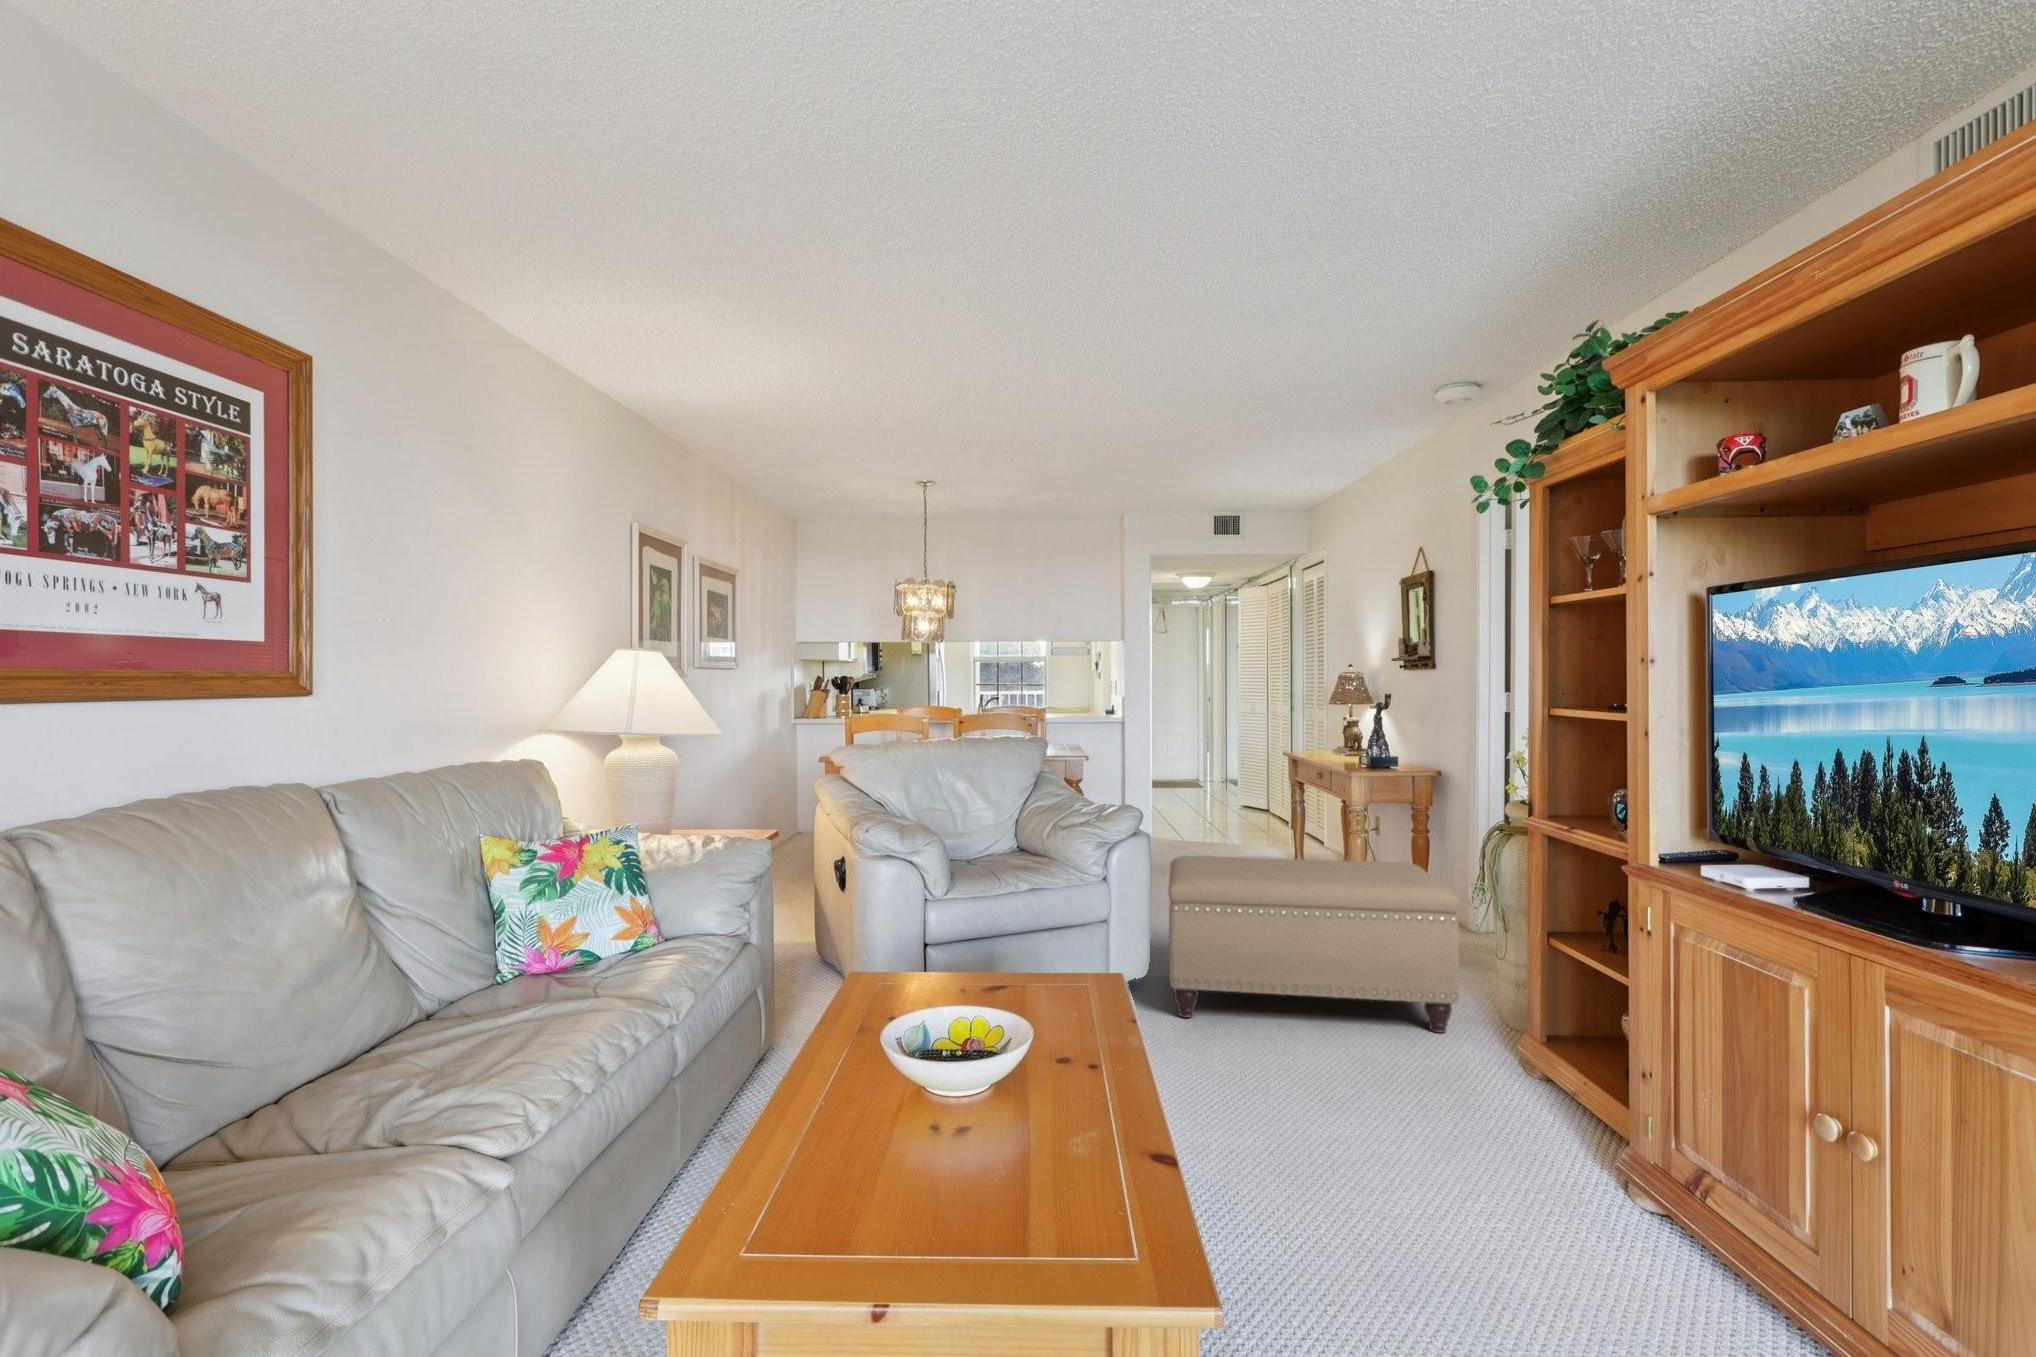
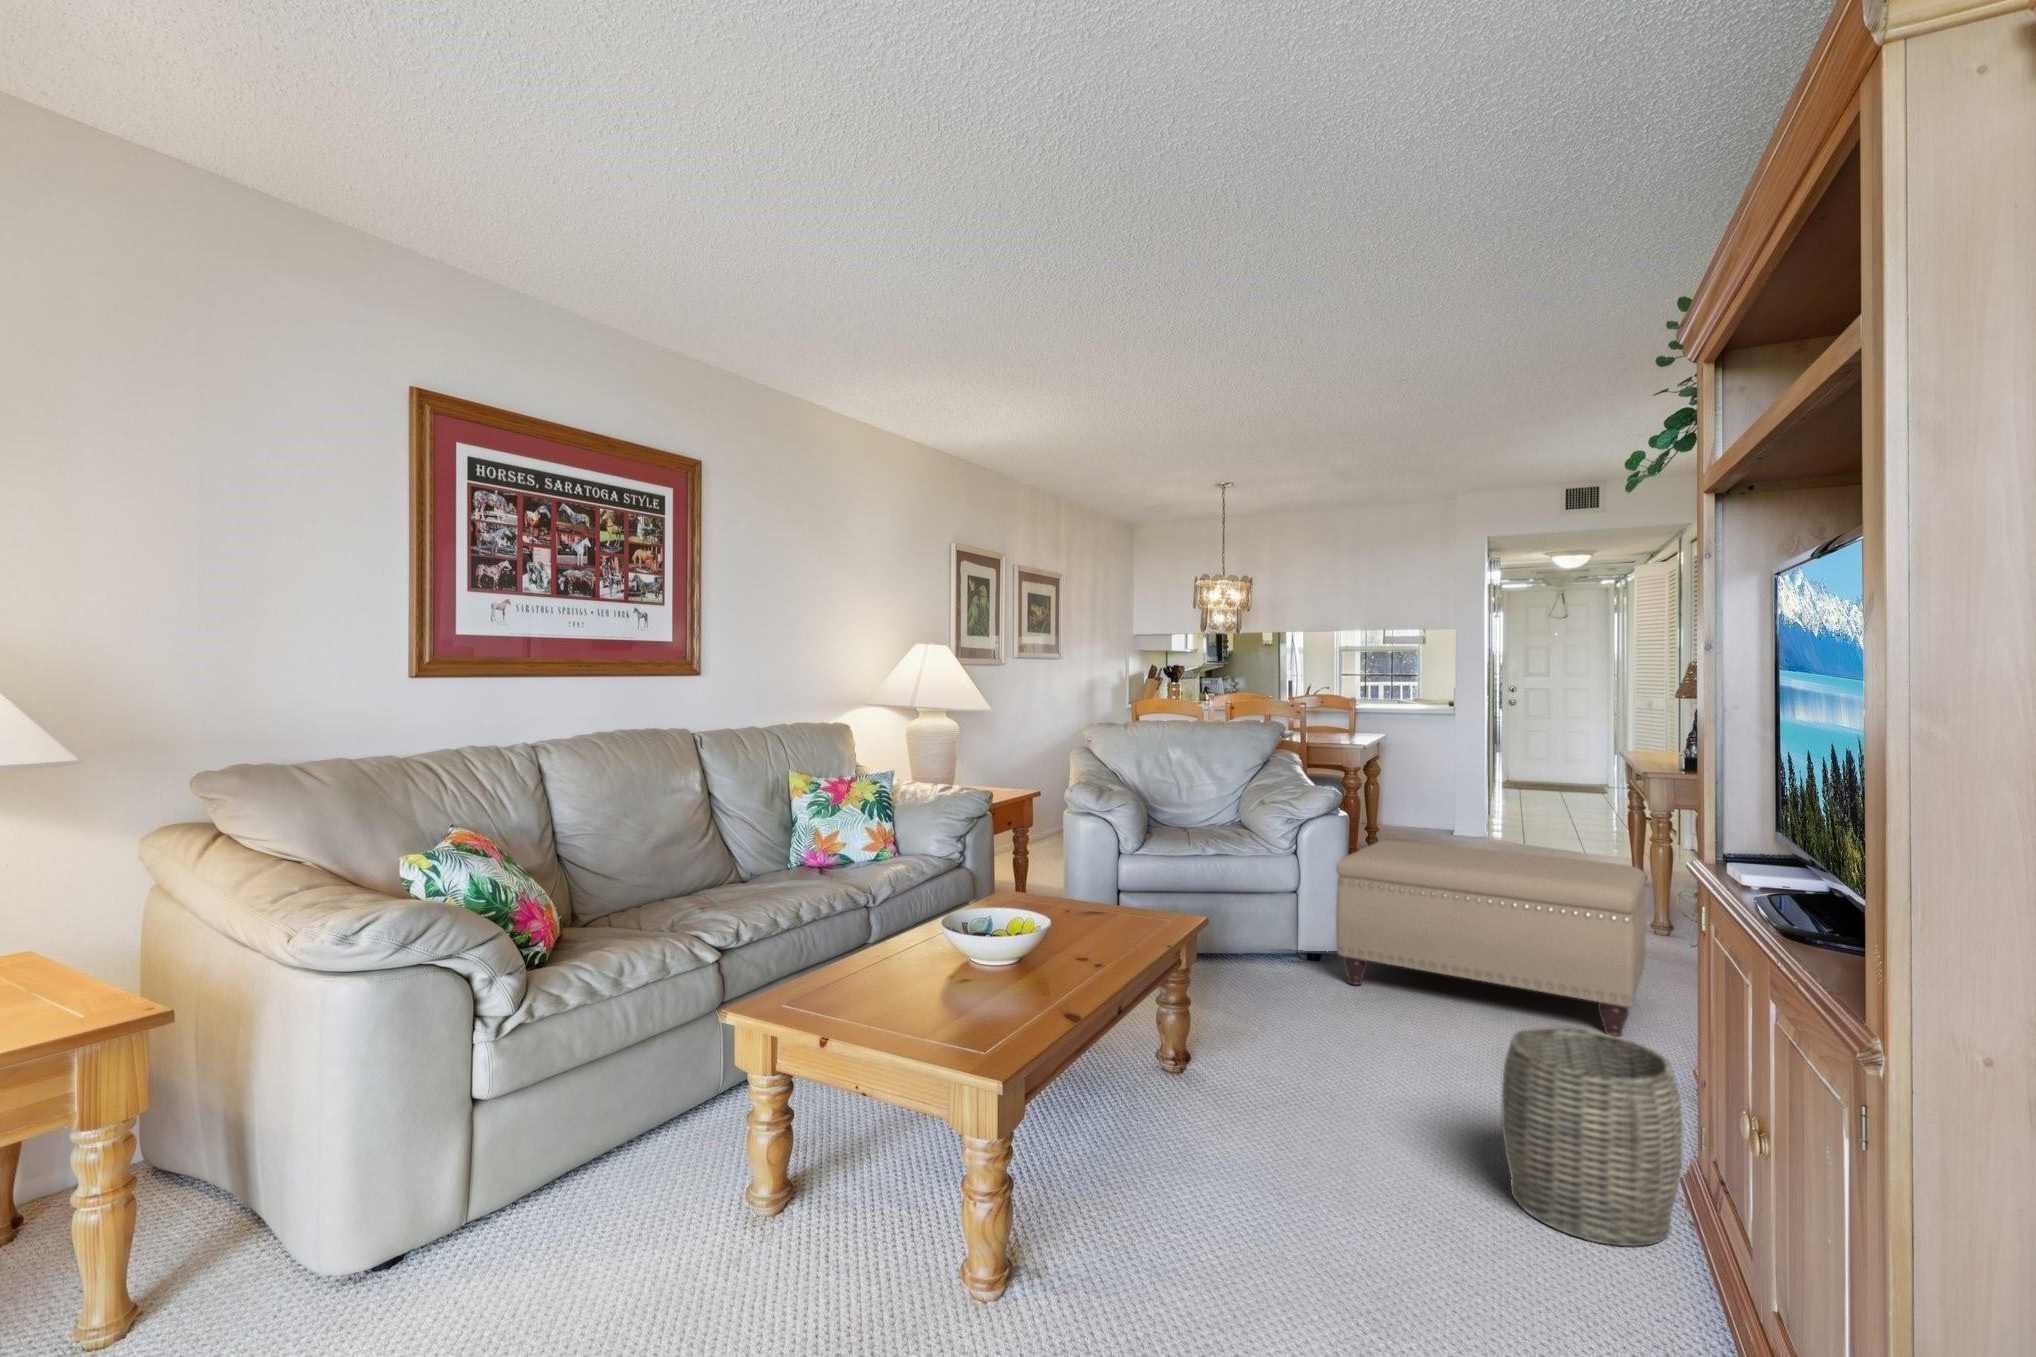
woven basket: none [1528,1056,1725,1297] -> present [1502,1027,1683,1246]

